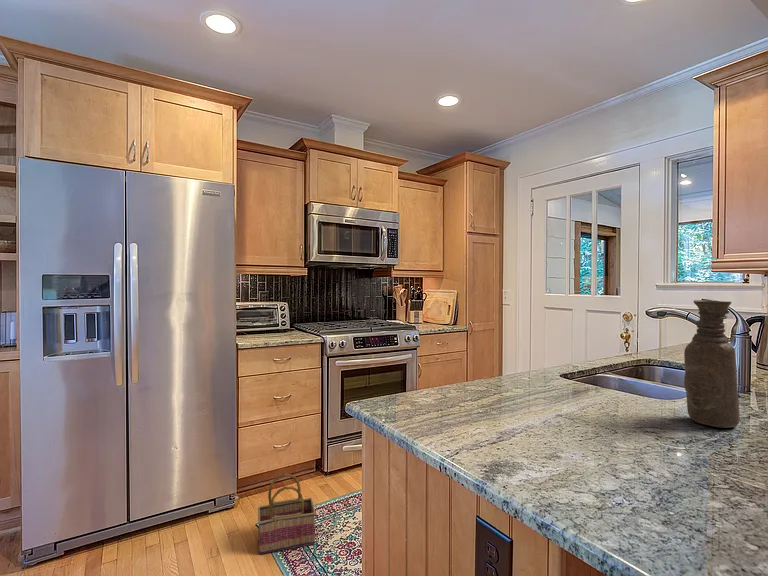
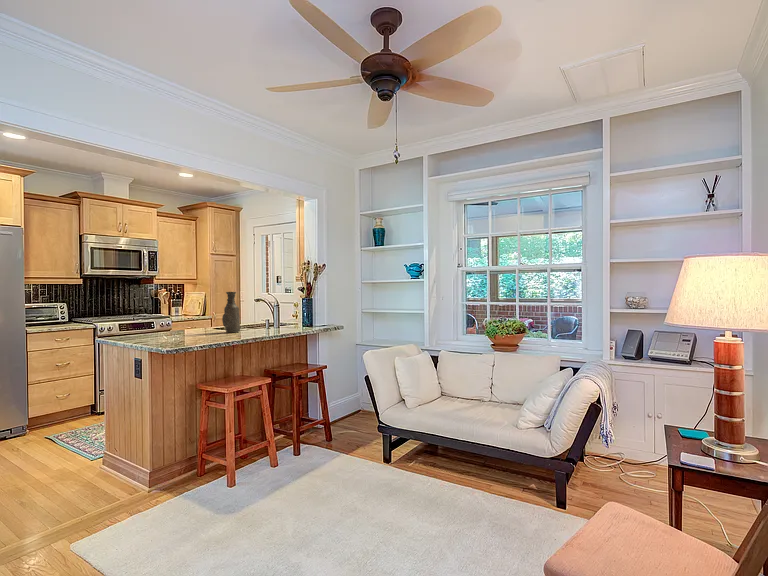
basket: present [258,474,316,554] -> none [45,402,86,445]

